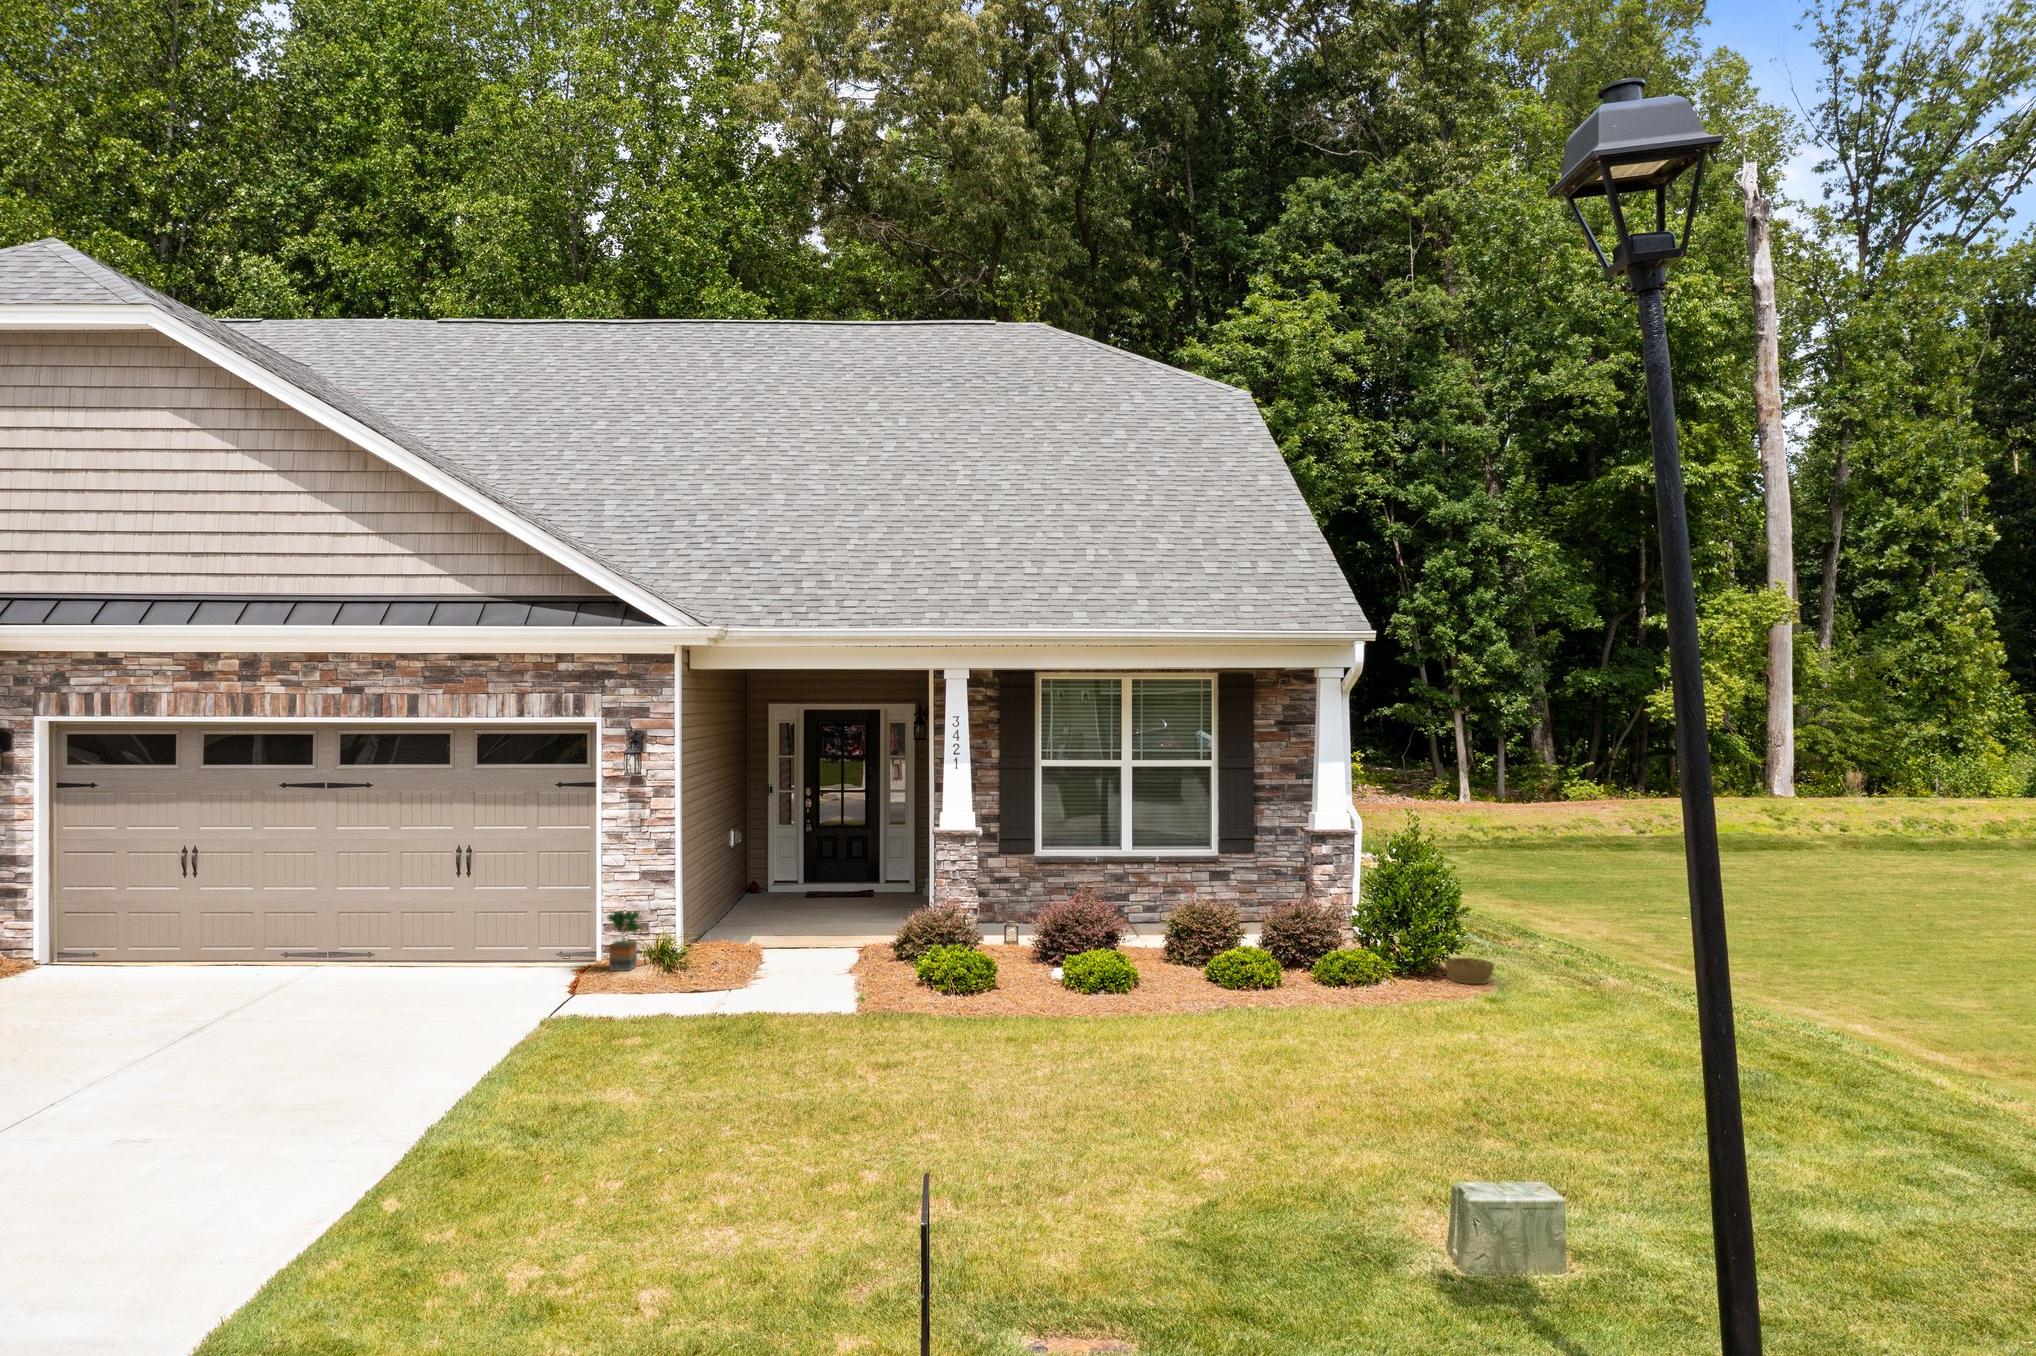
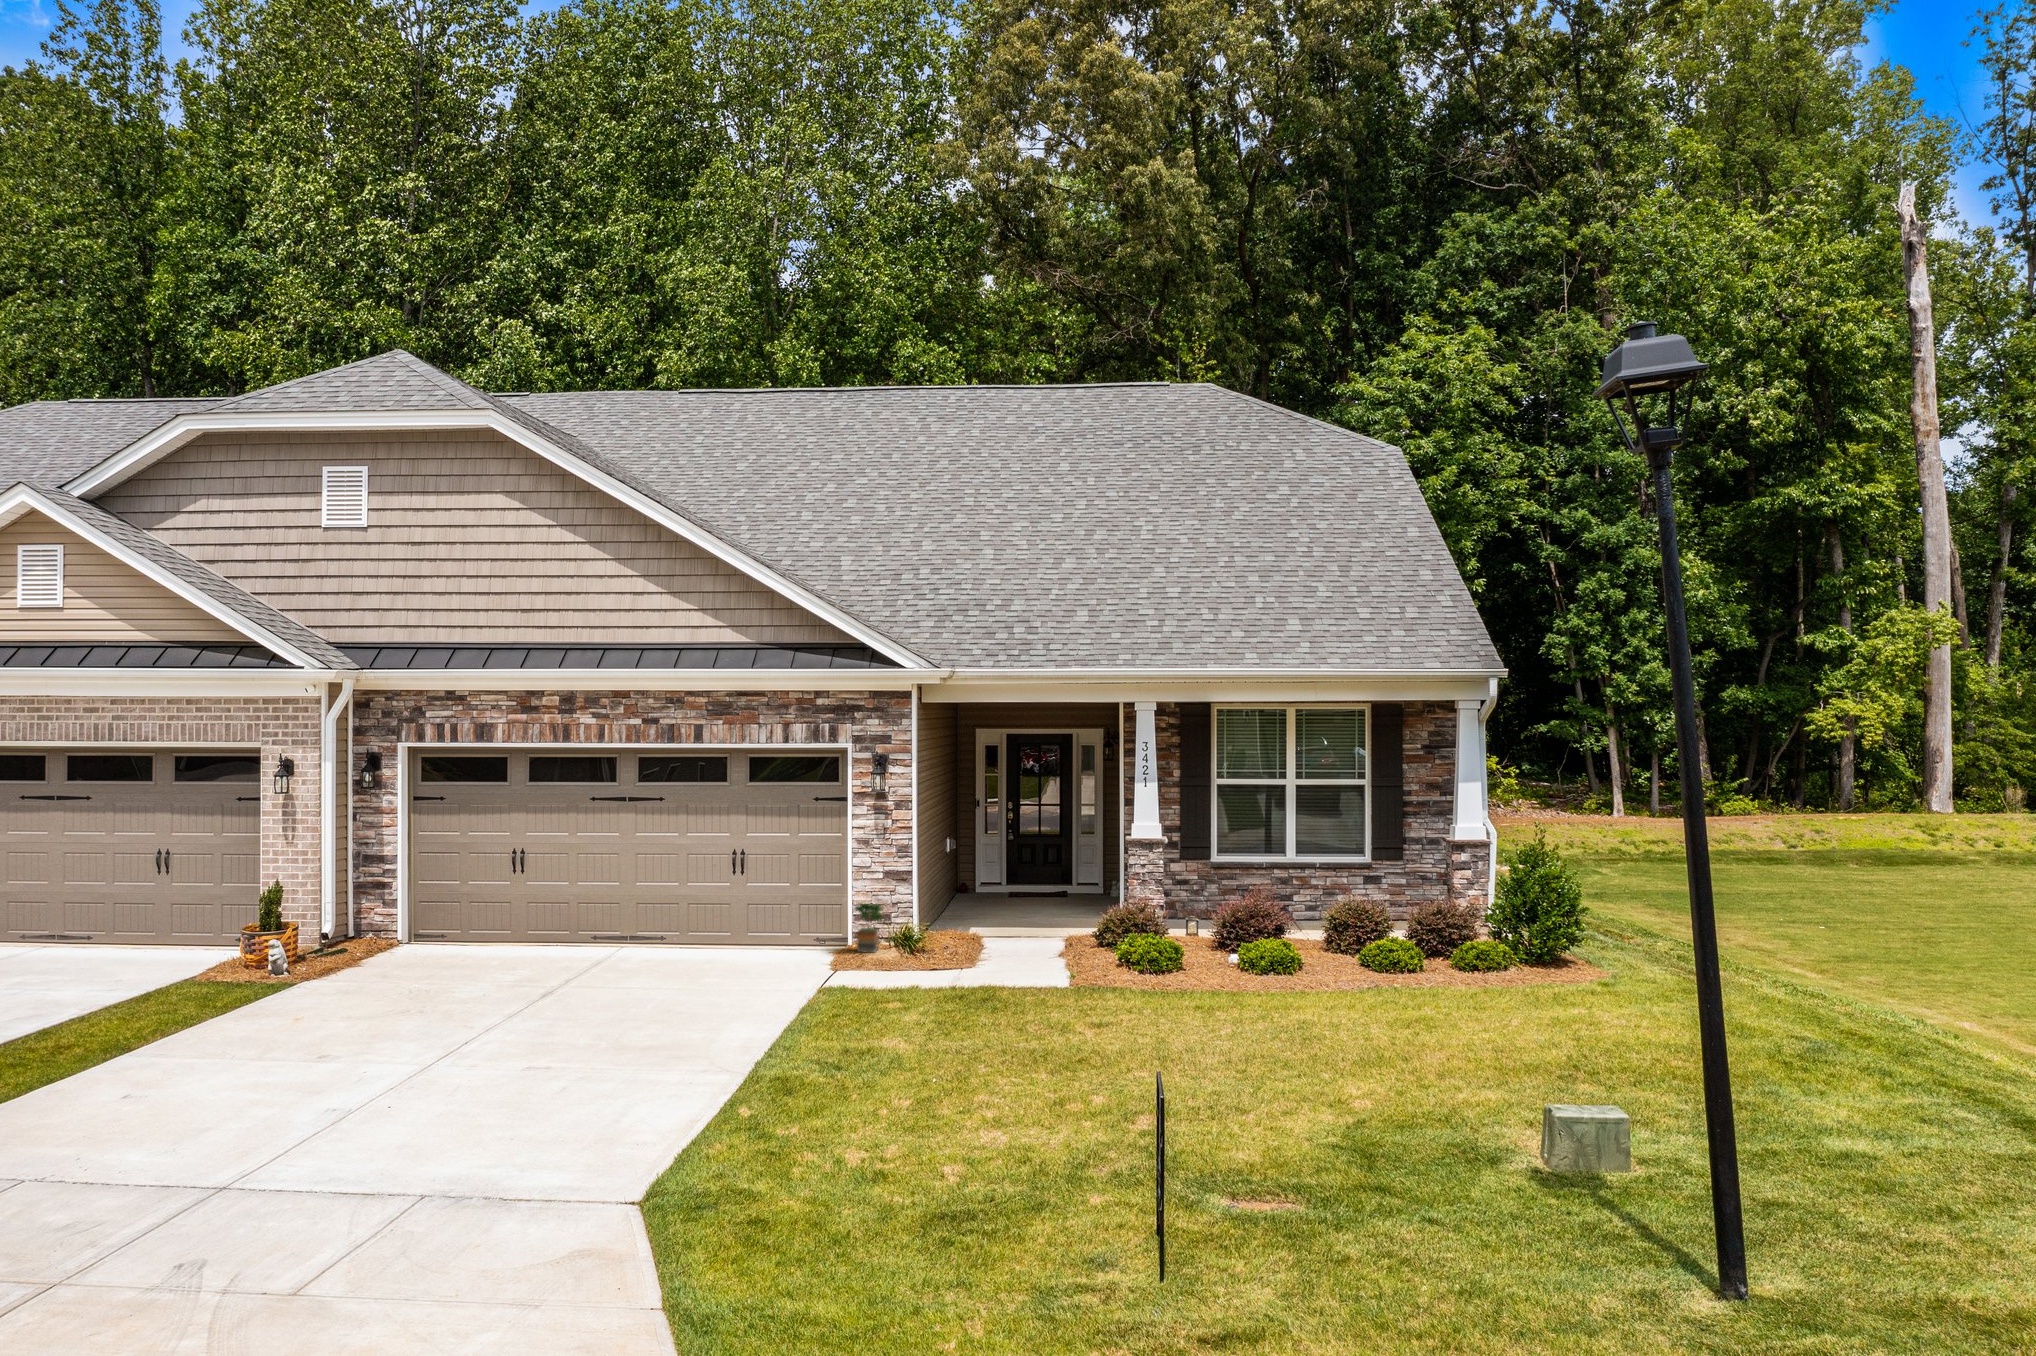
basket: present [1445,958,1494,984] -> none [1573,952,1618,974]

